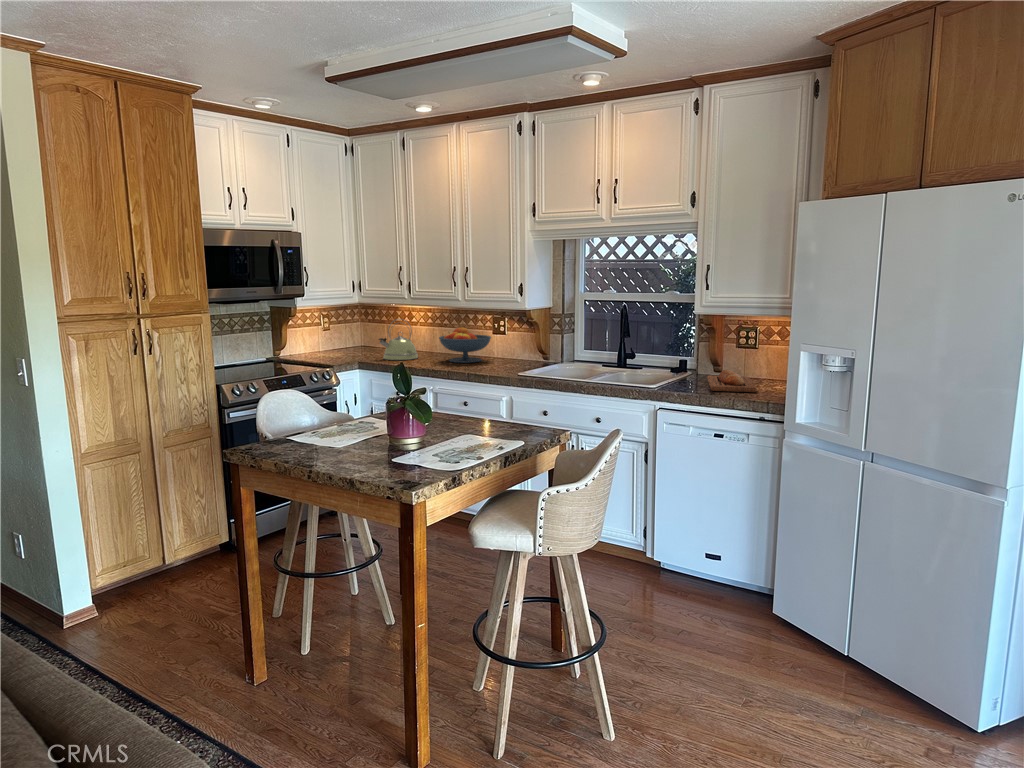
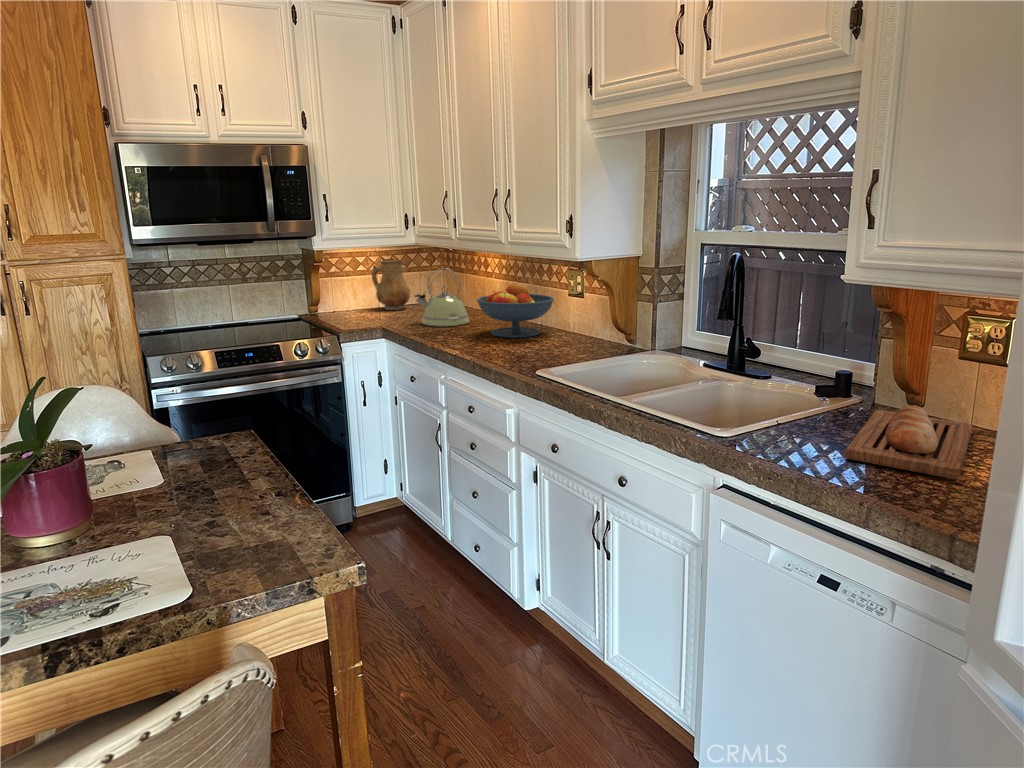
ceramic pitcher: none [318,315,350,353] -> present [372,260,410,310]

